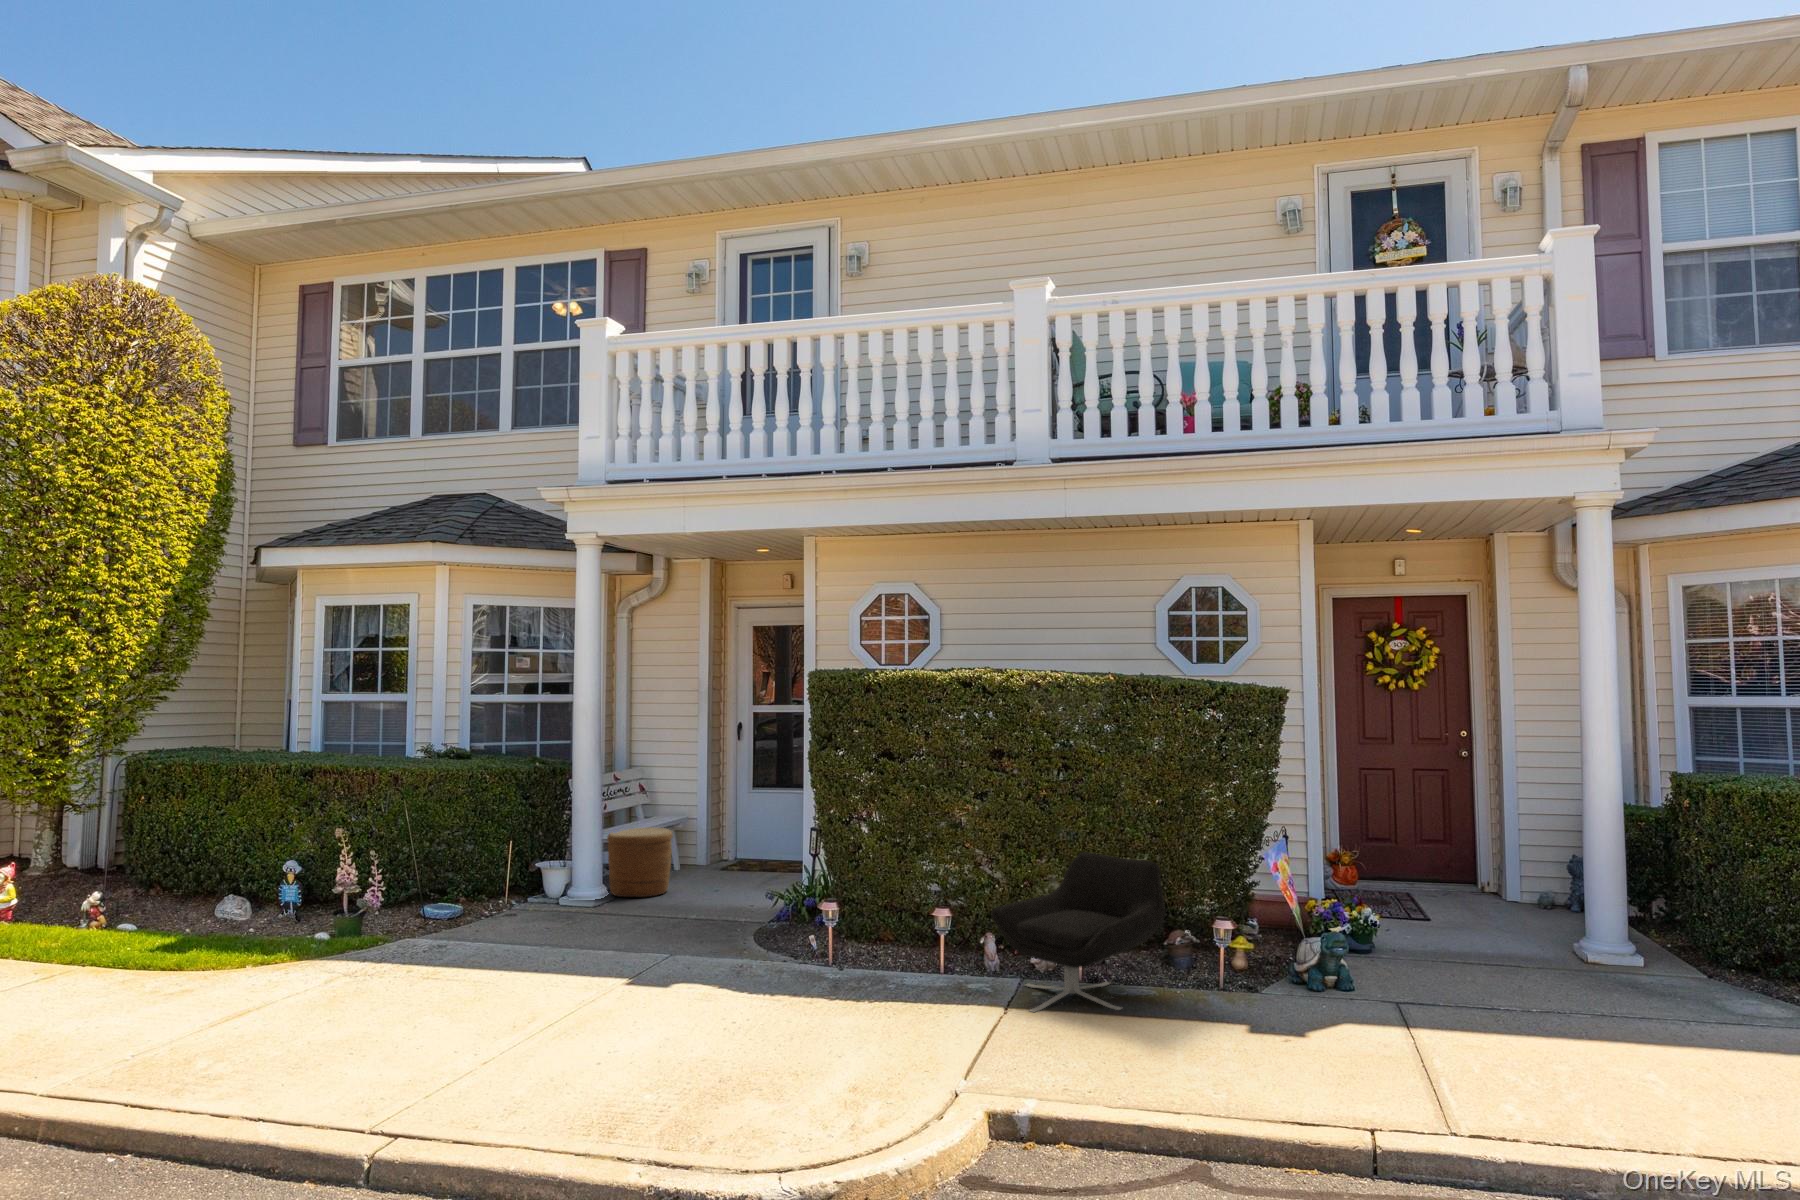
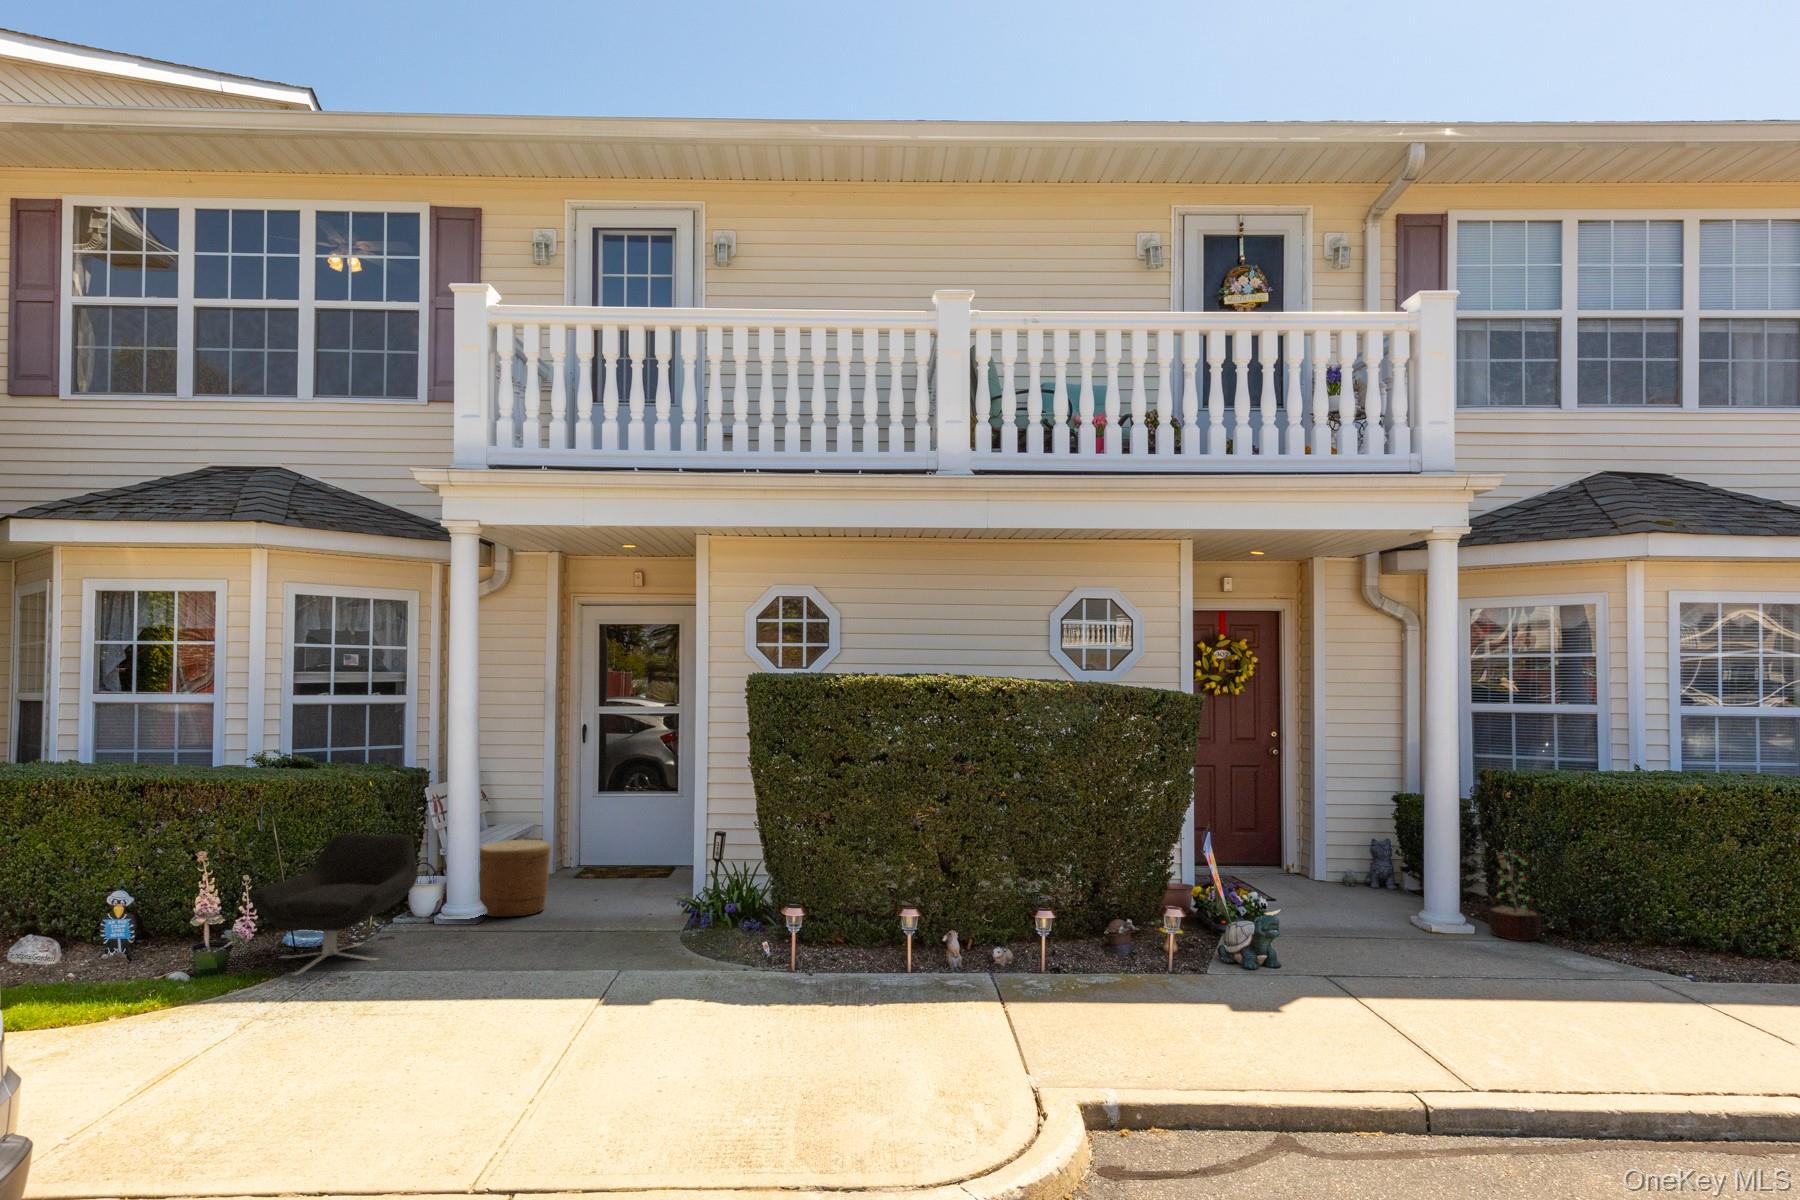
lounge chair: present [991,852,1165,1012] -> present [249,833,418,975]
decorative plant: none [1669,877,1741,988] -> present [1488,852,1541,941]

